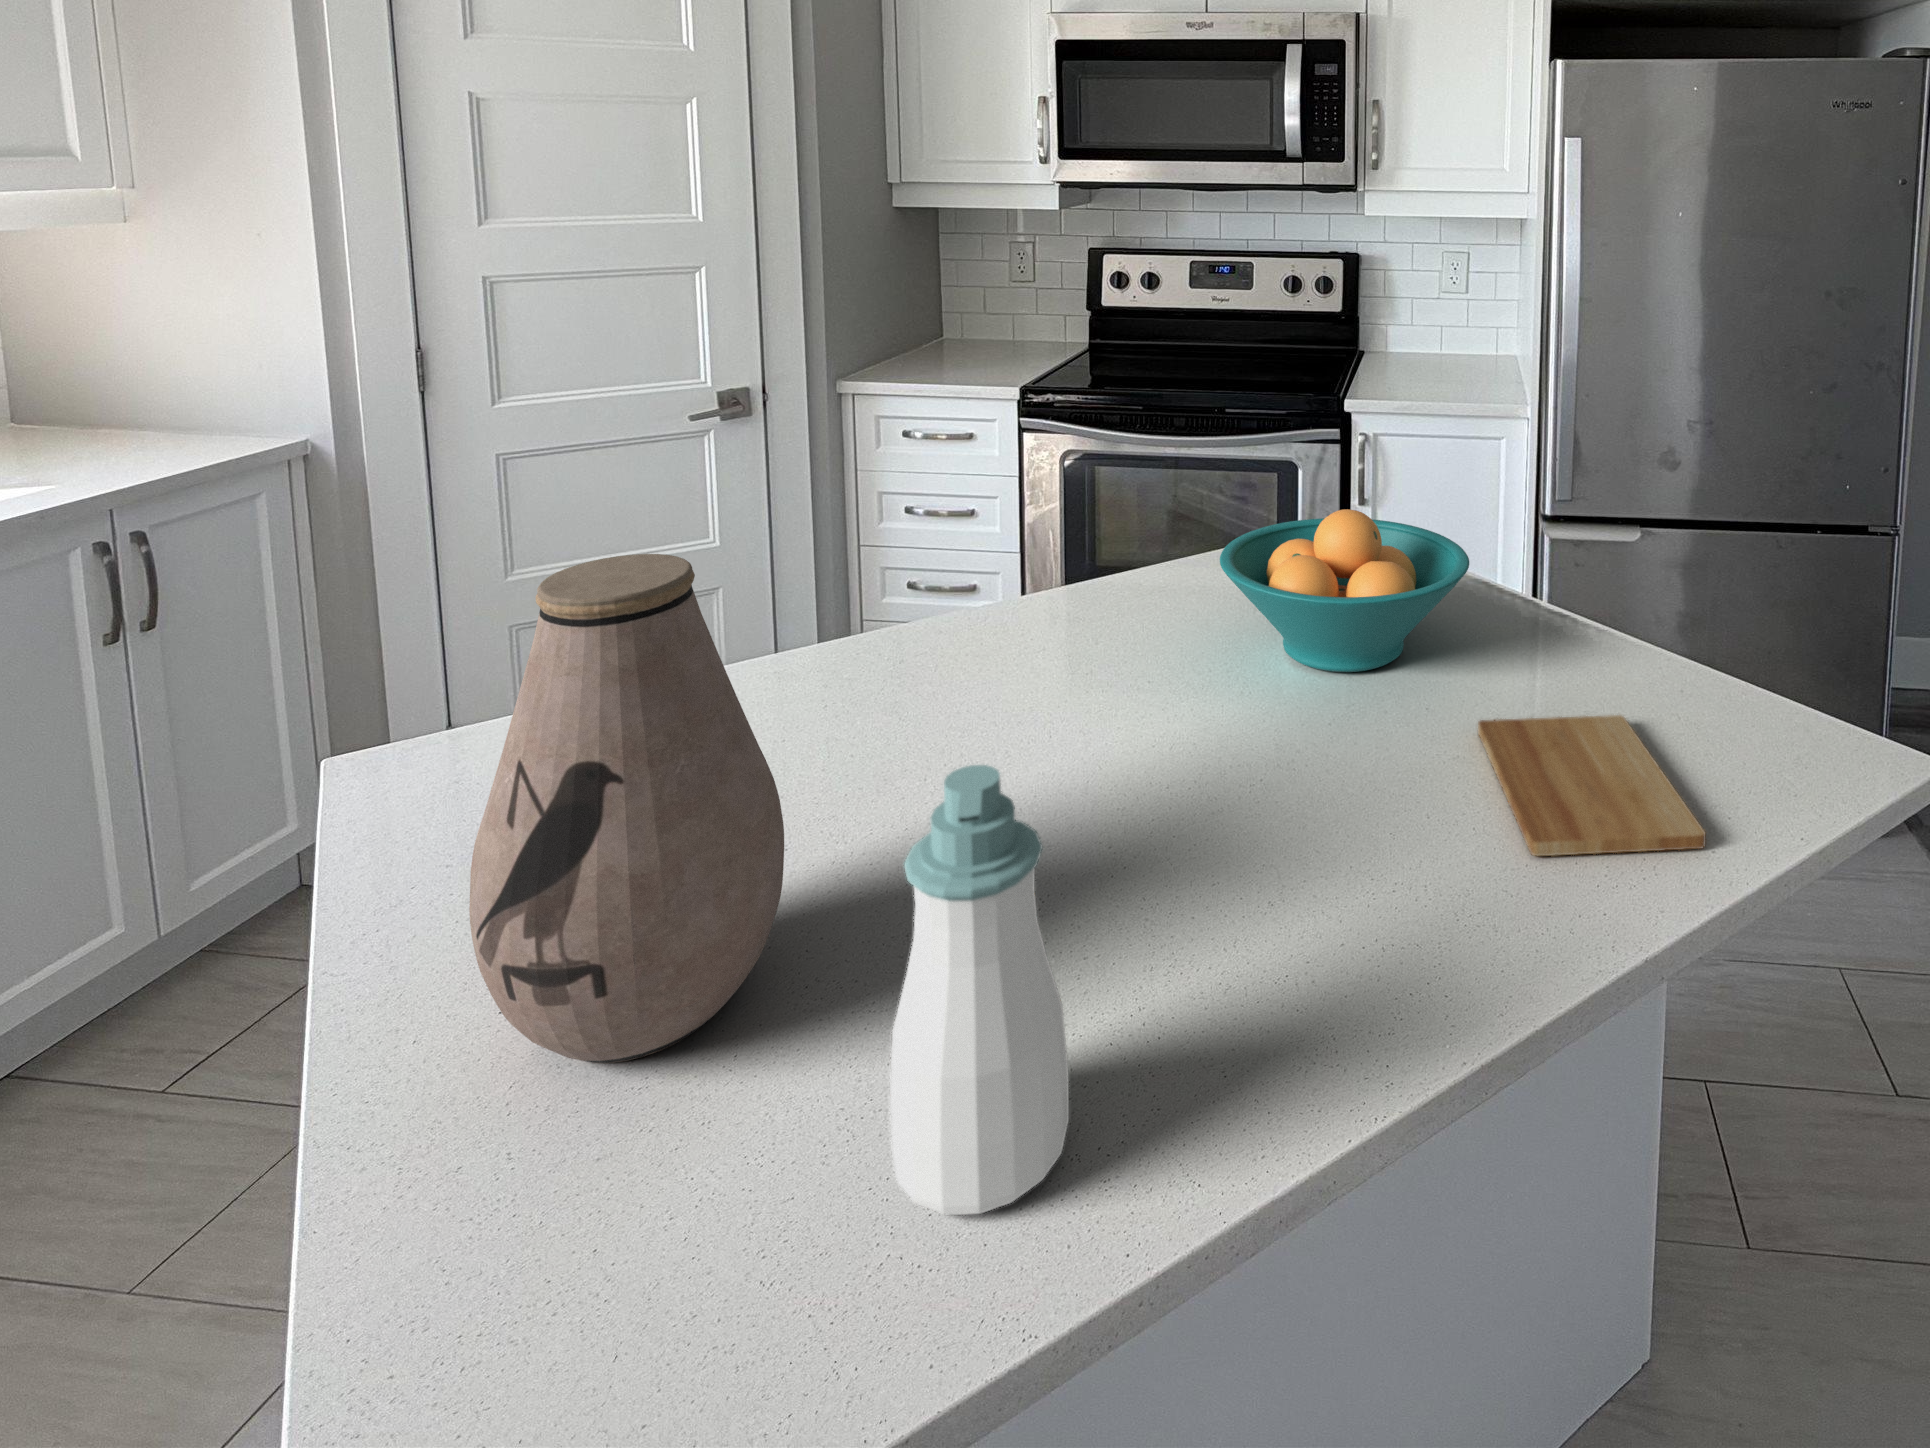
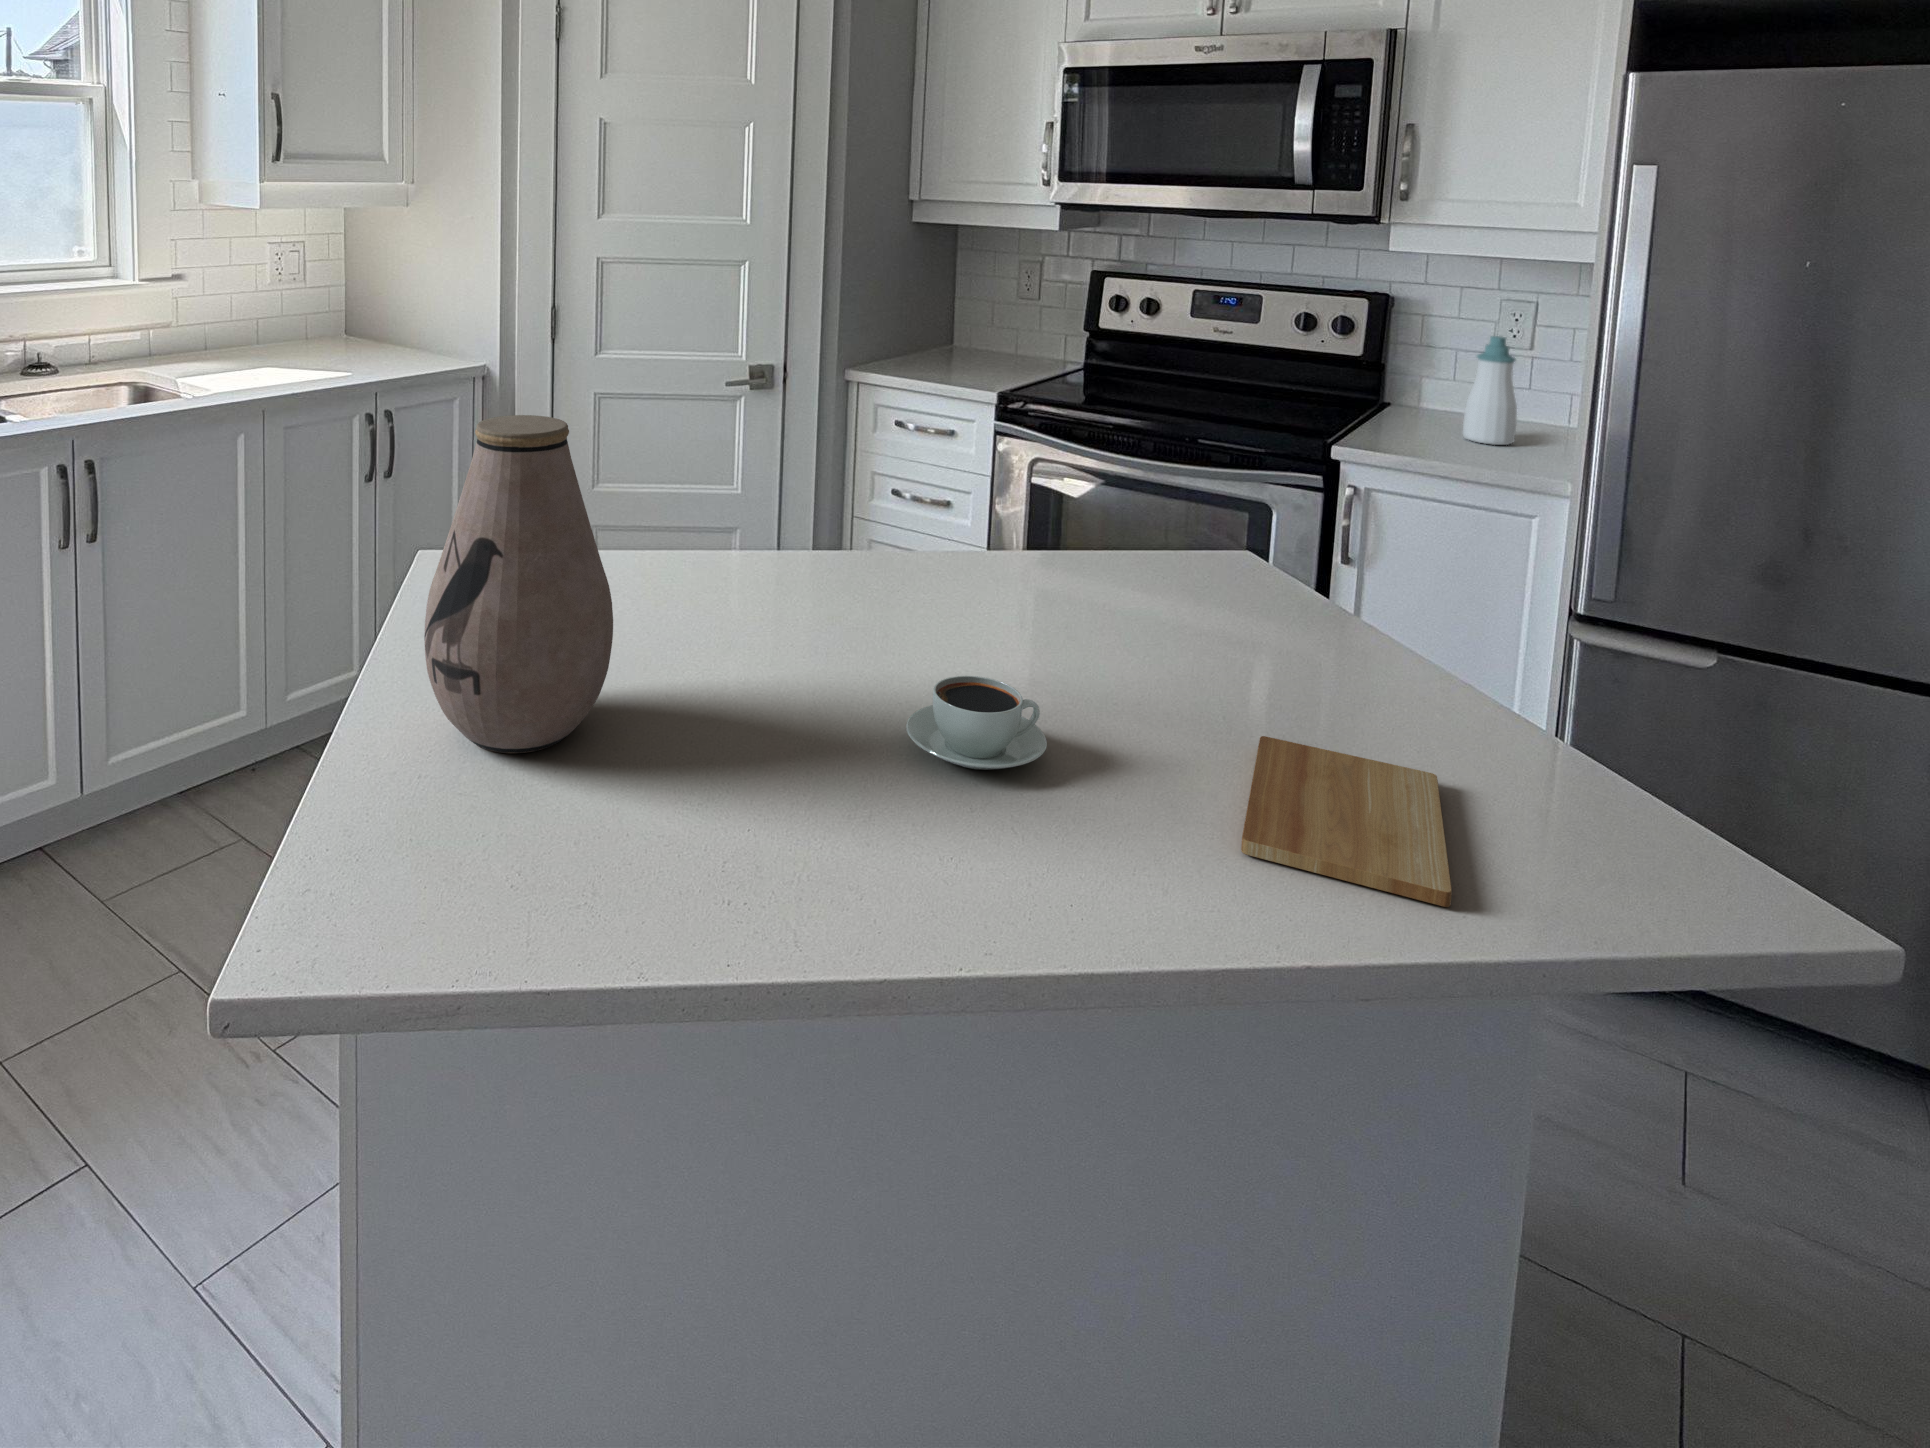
fruit bowl: present [1220,509,1469,672] -> none [1047,513,1309,672]
coffee cup: none [1160,741,1315,854] -> present [906,676,1047,770]
soap bottle: present [890,765,1069,1215] -> present [1463,336,1517,445]

